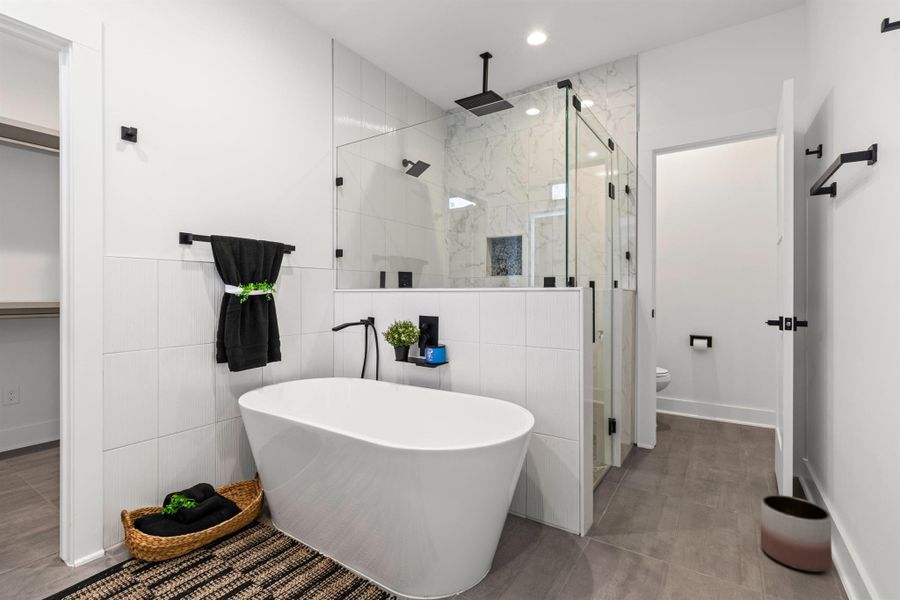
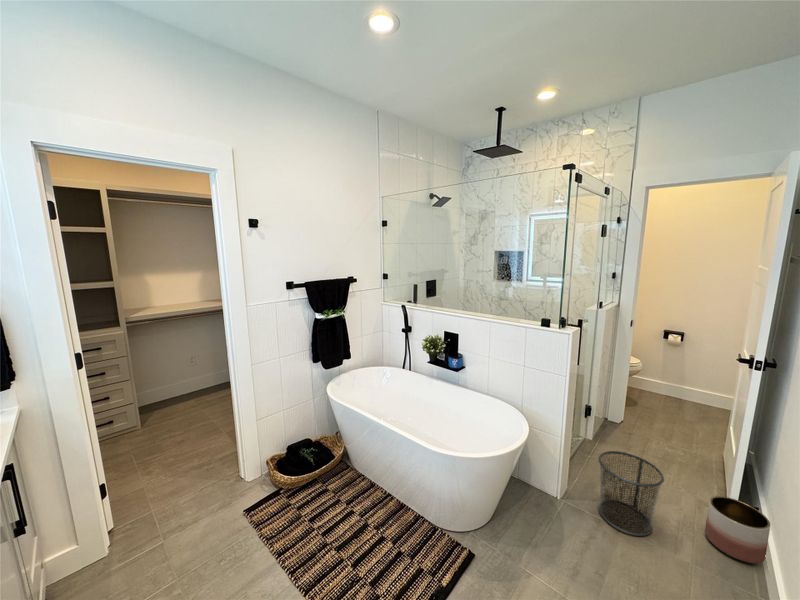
waste bin: none [626,454,706,561] -> present [598,451,664,536]

